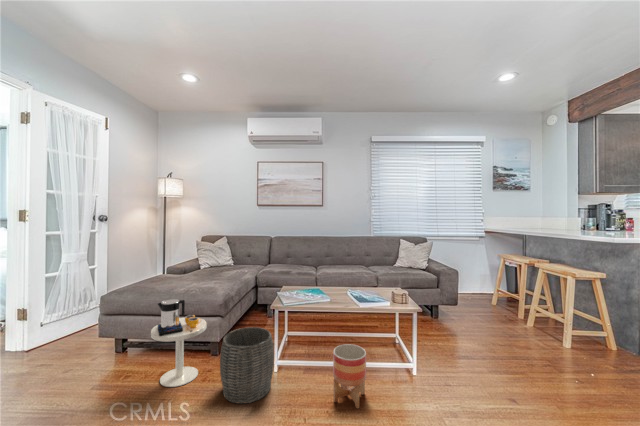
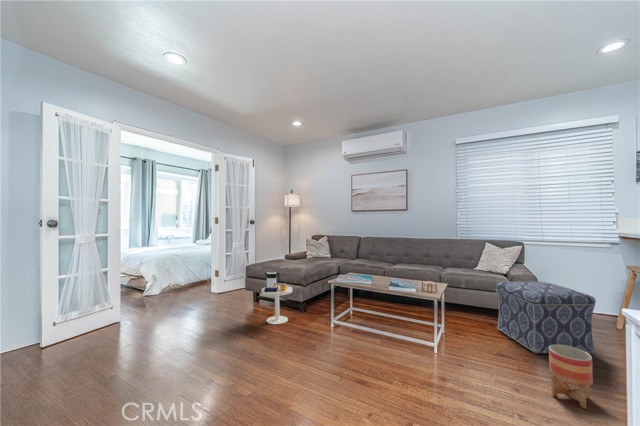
ottoman: none [437,277,522,350] -> present [496,282,596,354]
woven basket: present [220,327,274,404] -> none [293,295,327,340]
planter: present [333,344,366,408] -> present [549,345,593,409]

